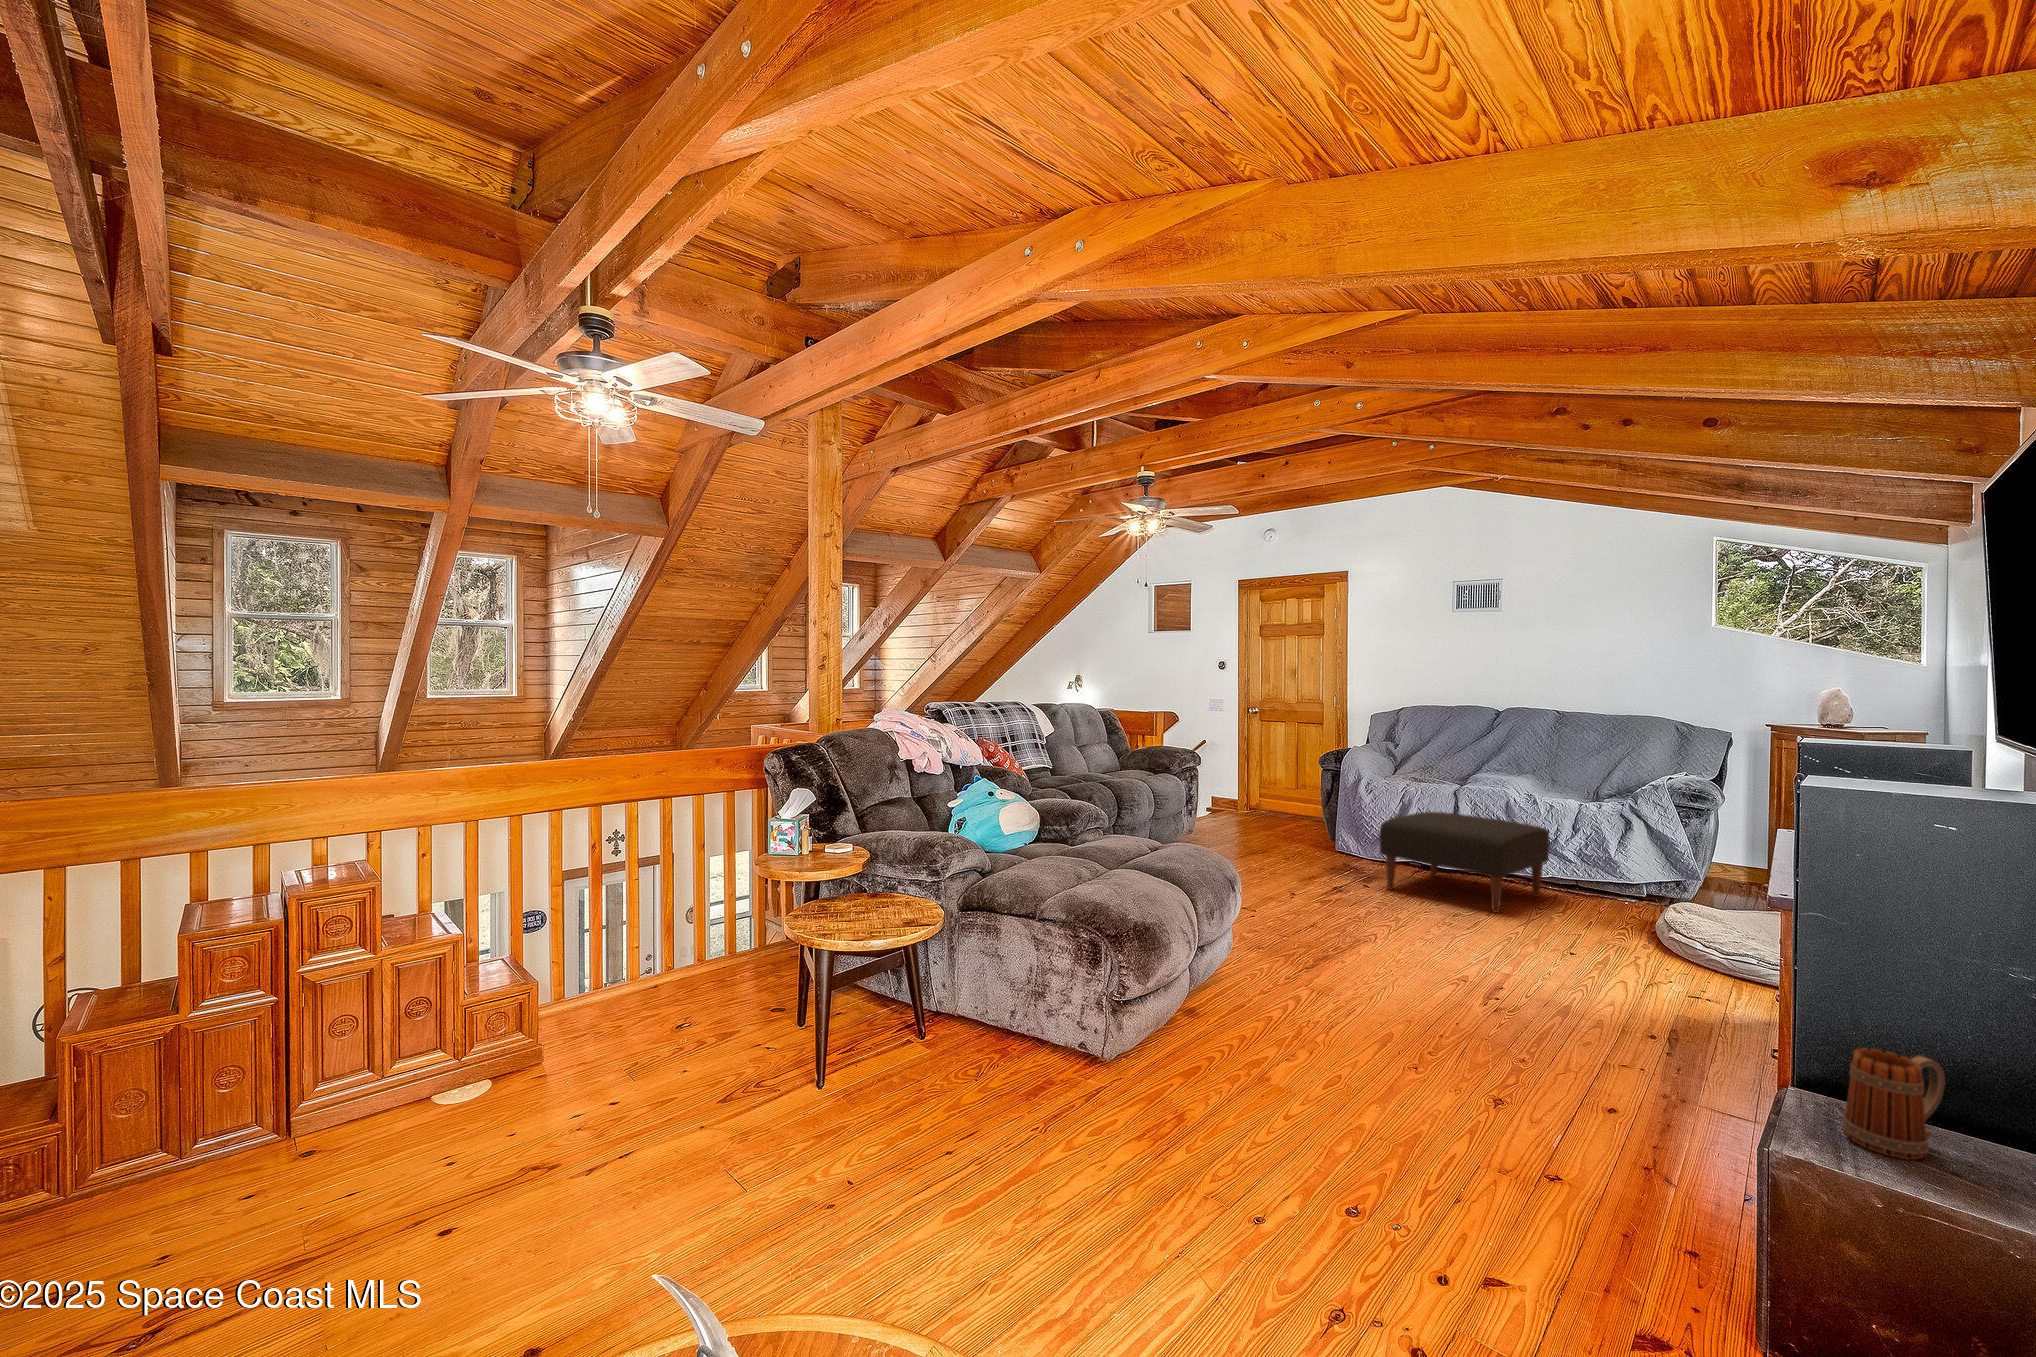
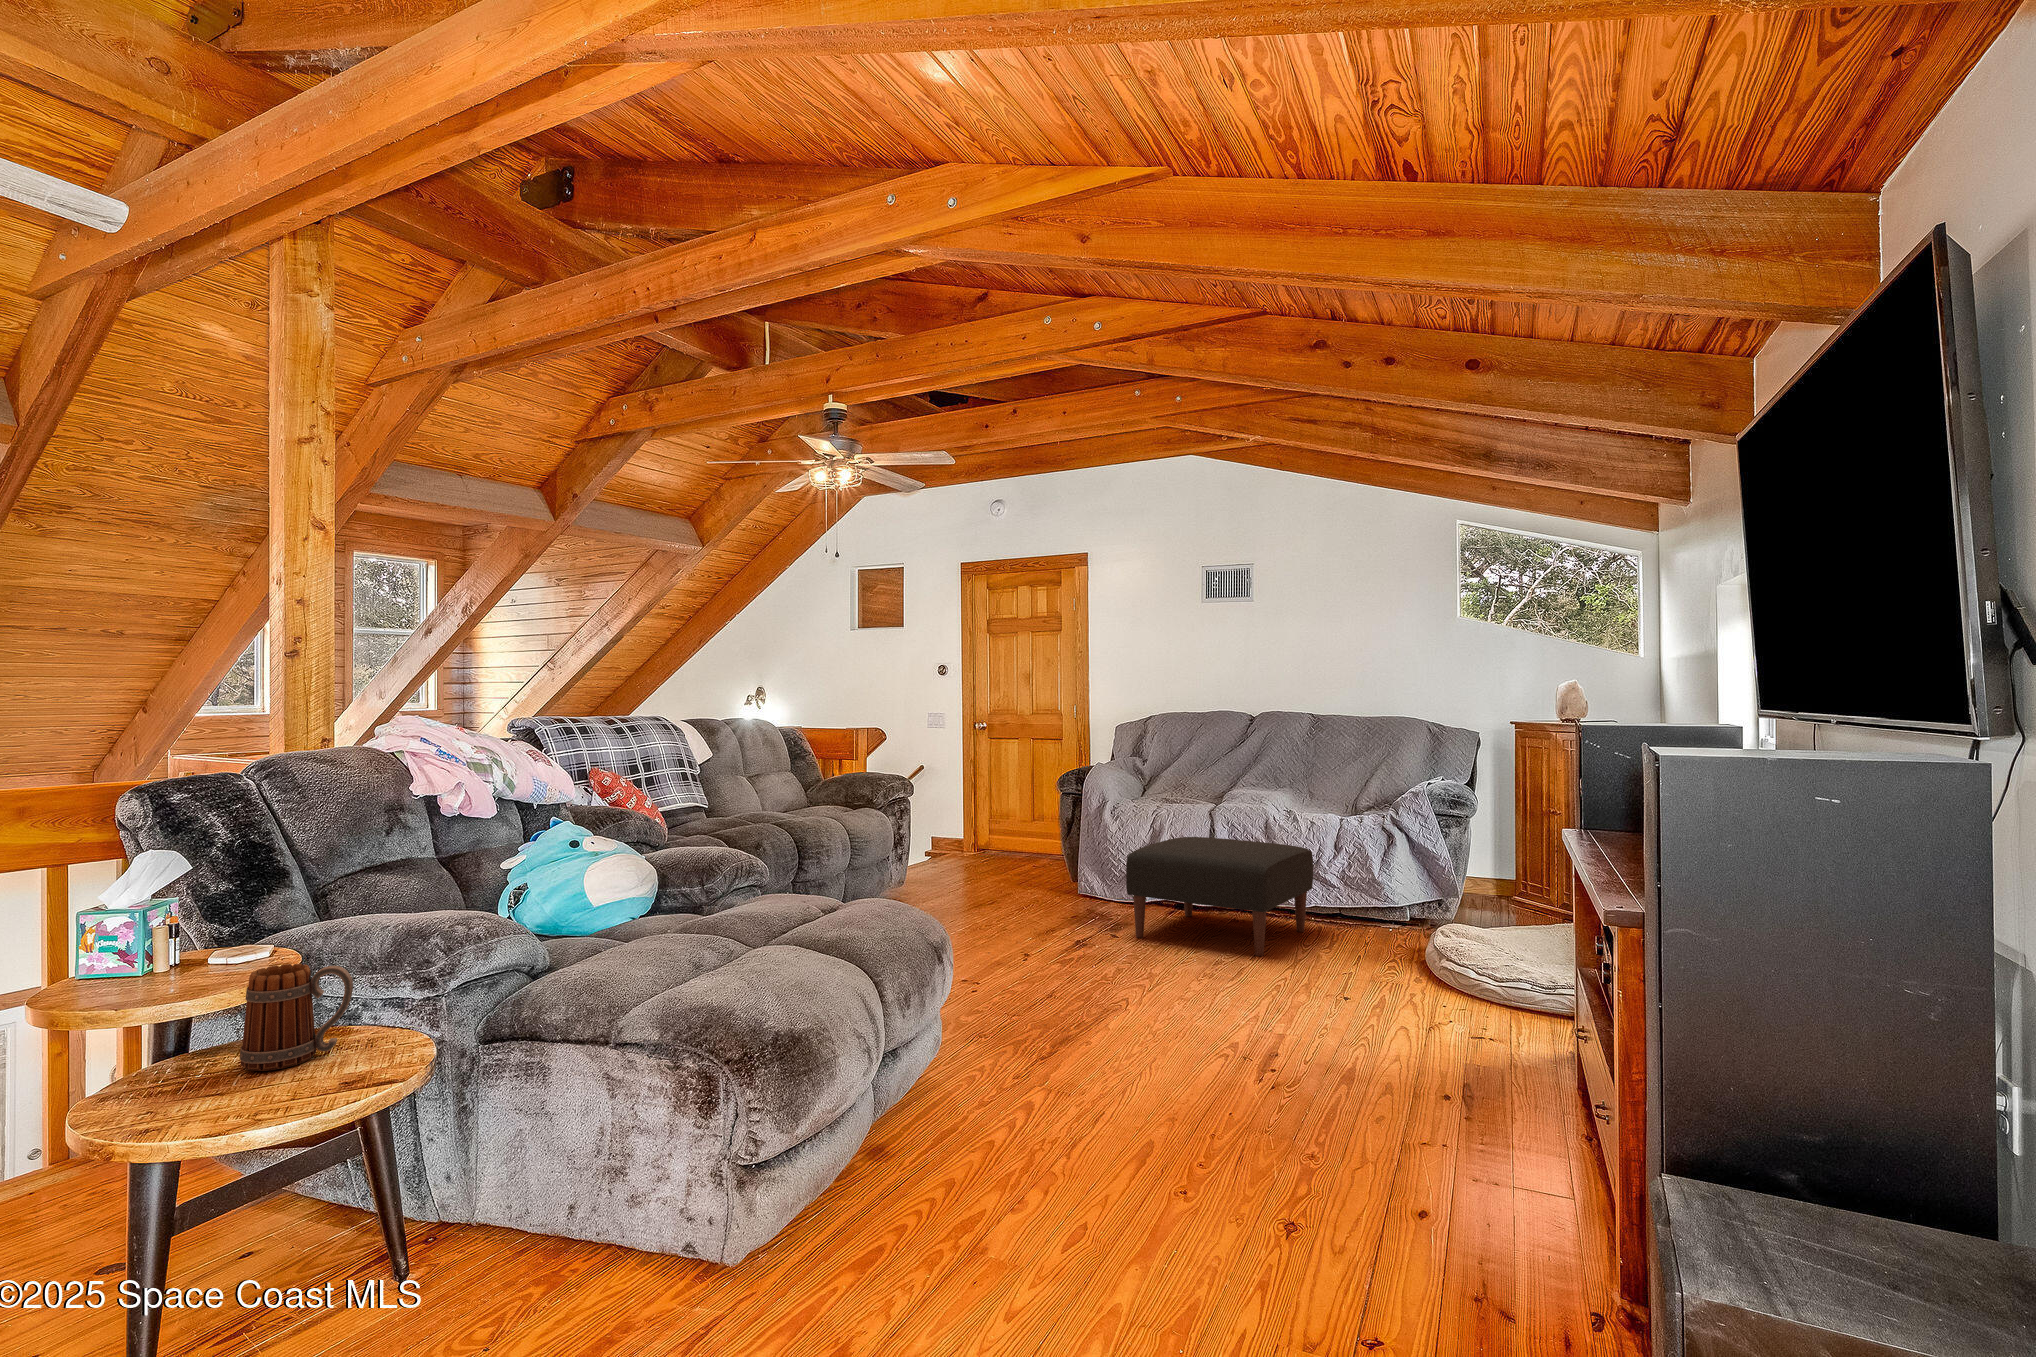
mug: present [1843,1048,1945,1160] -> present [240,964,353,1071]

